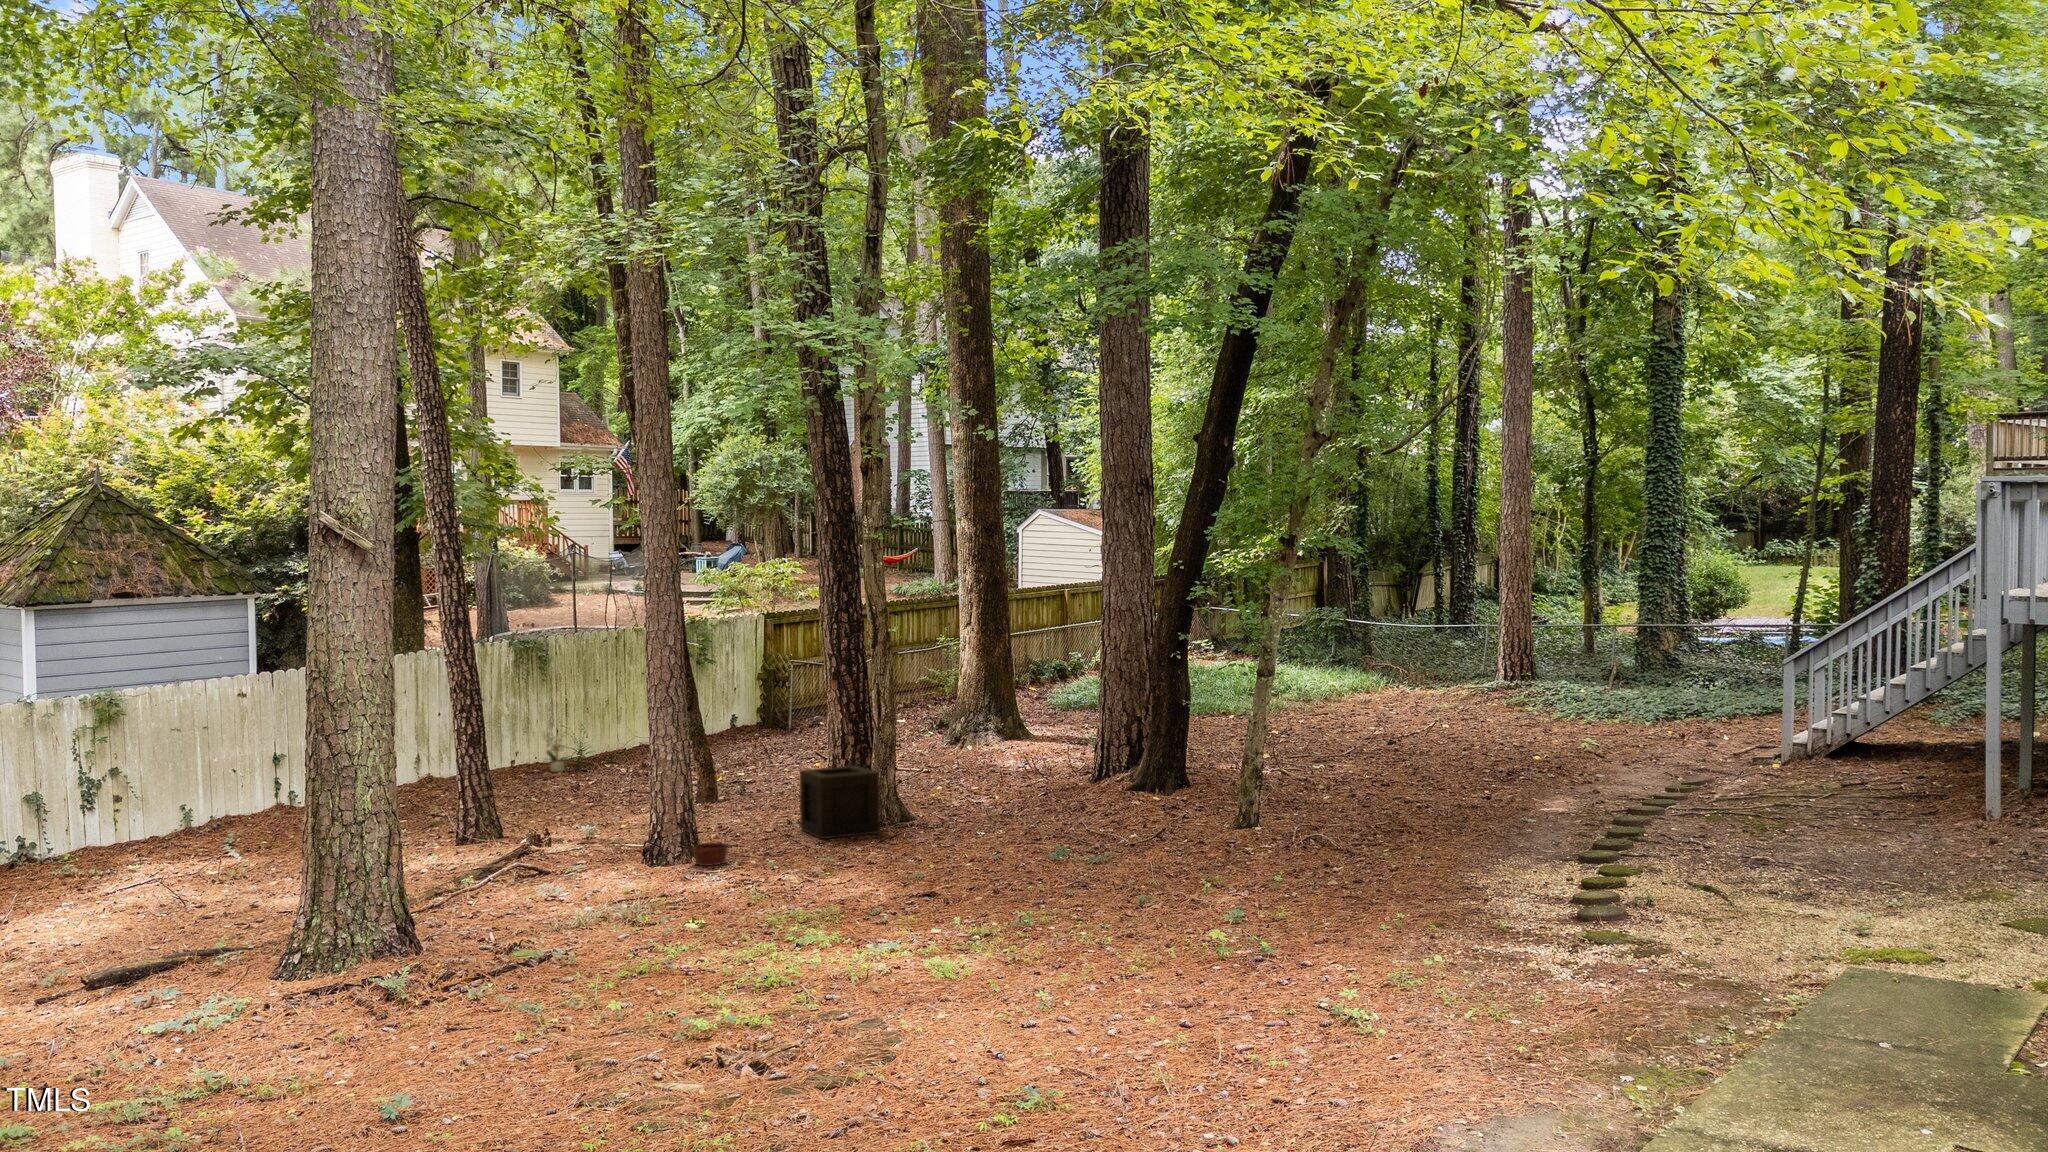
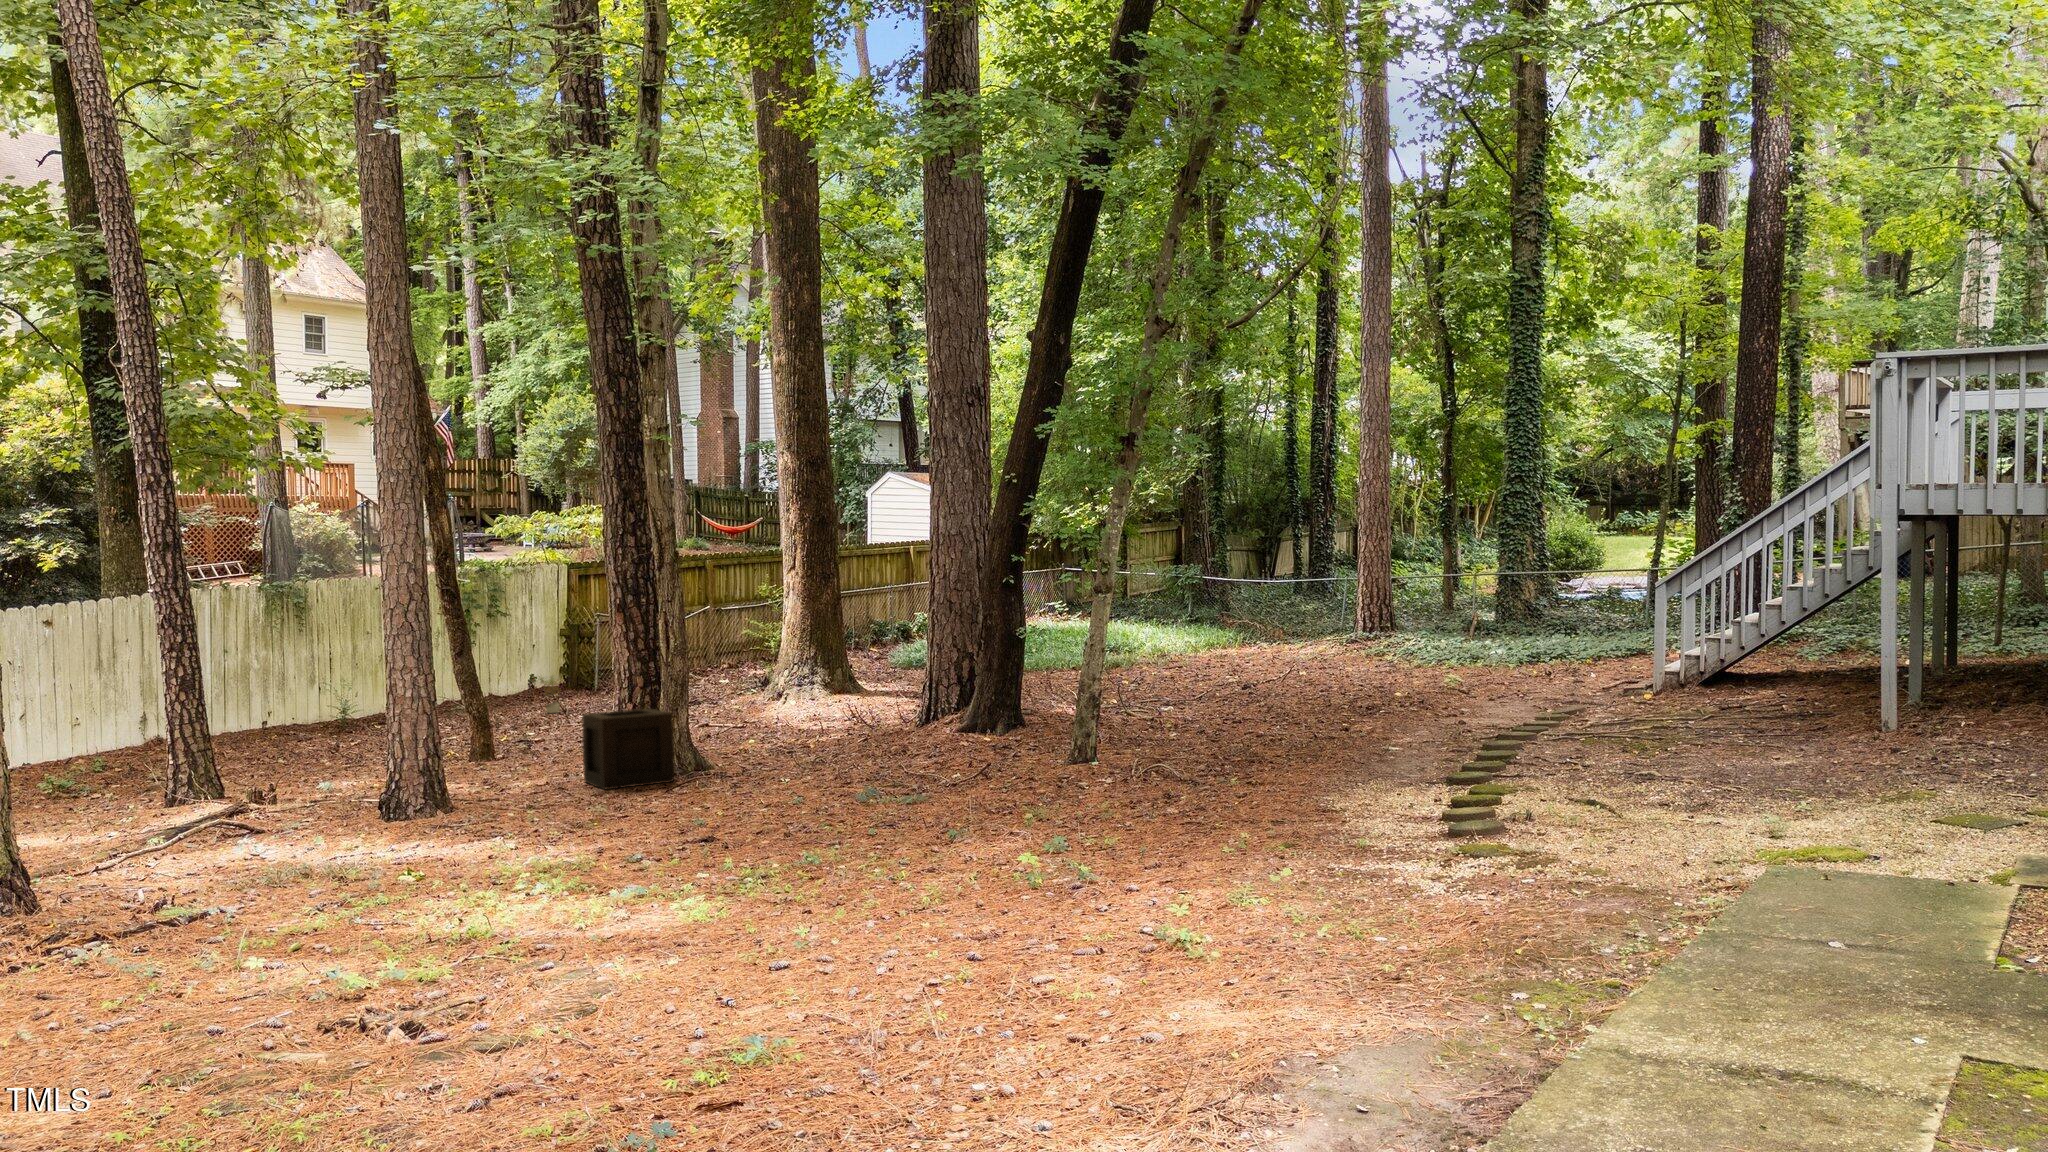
potted plant: present [546,733,568,772] -> present [540,677,560,713]
basket: present [693,818,729,866] -> none [436,760,482,819]

